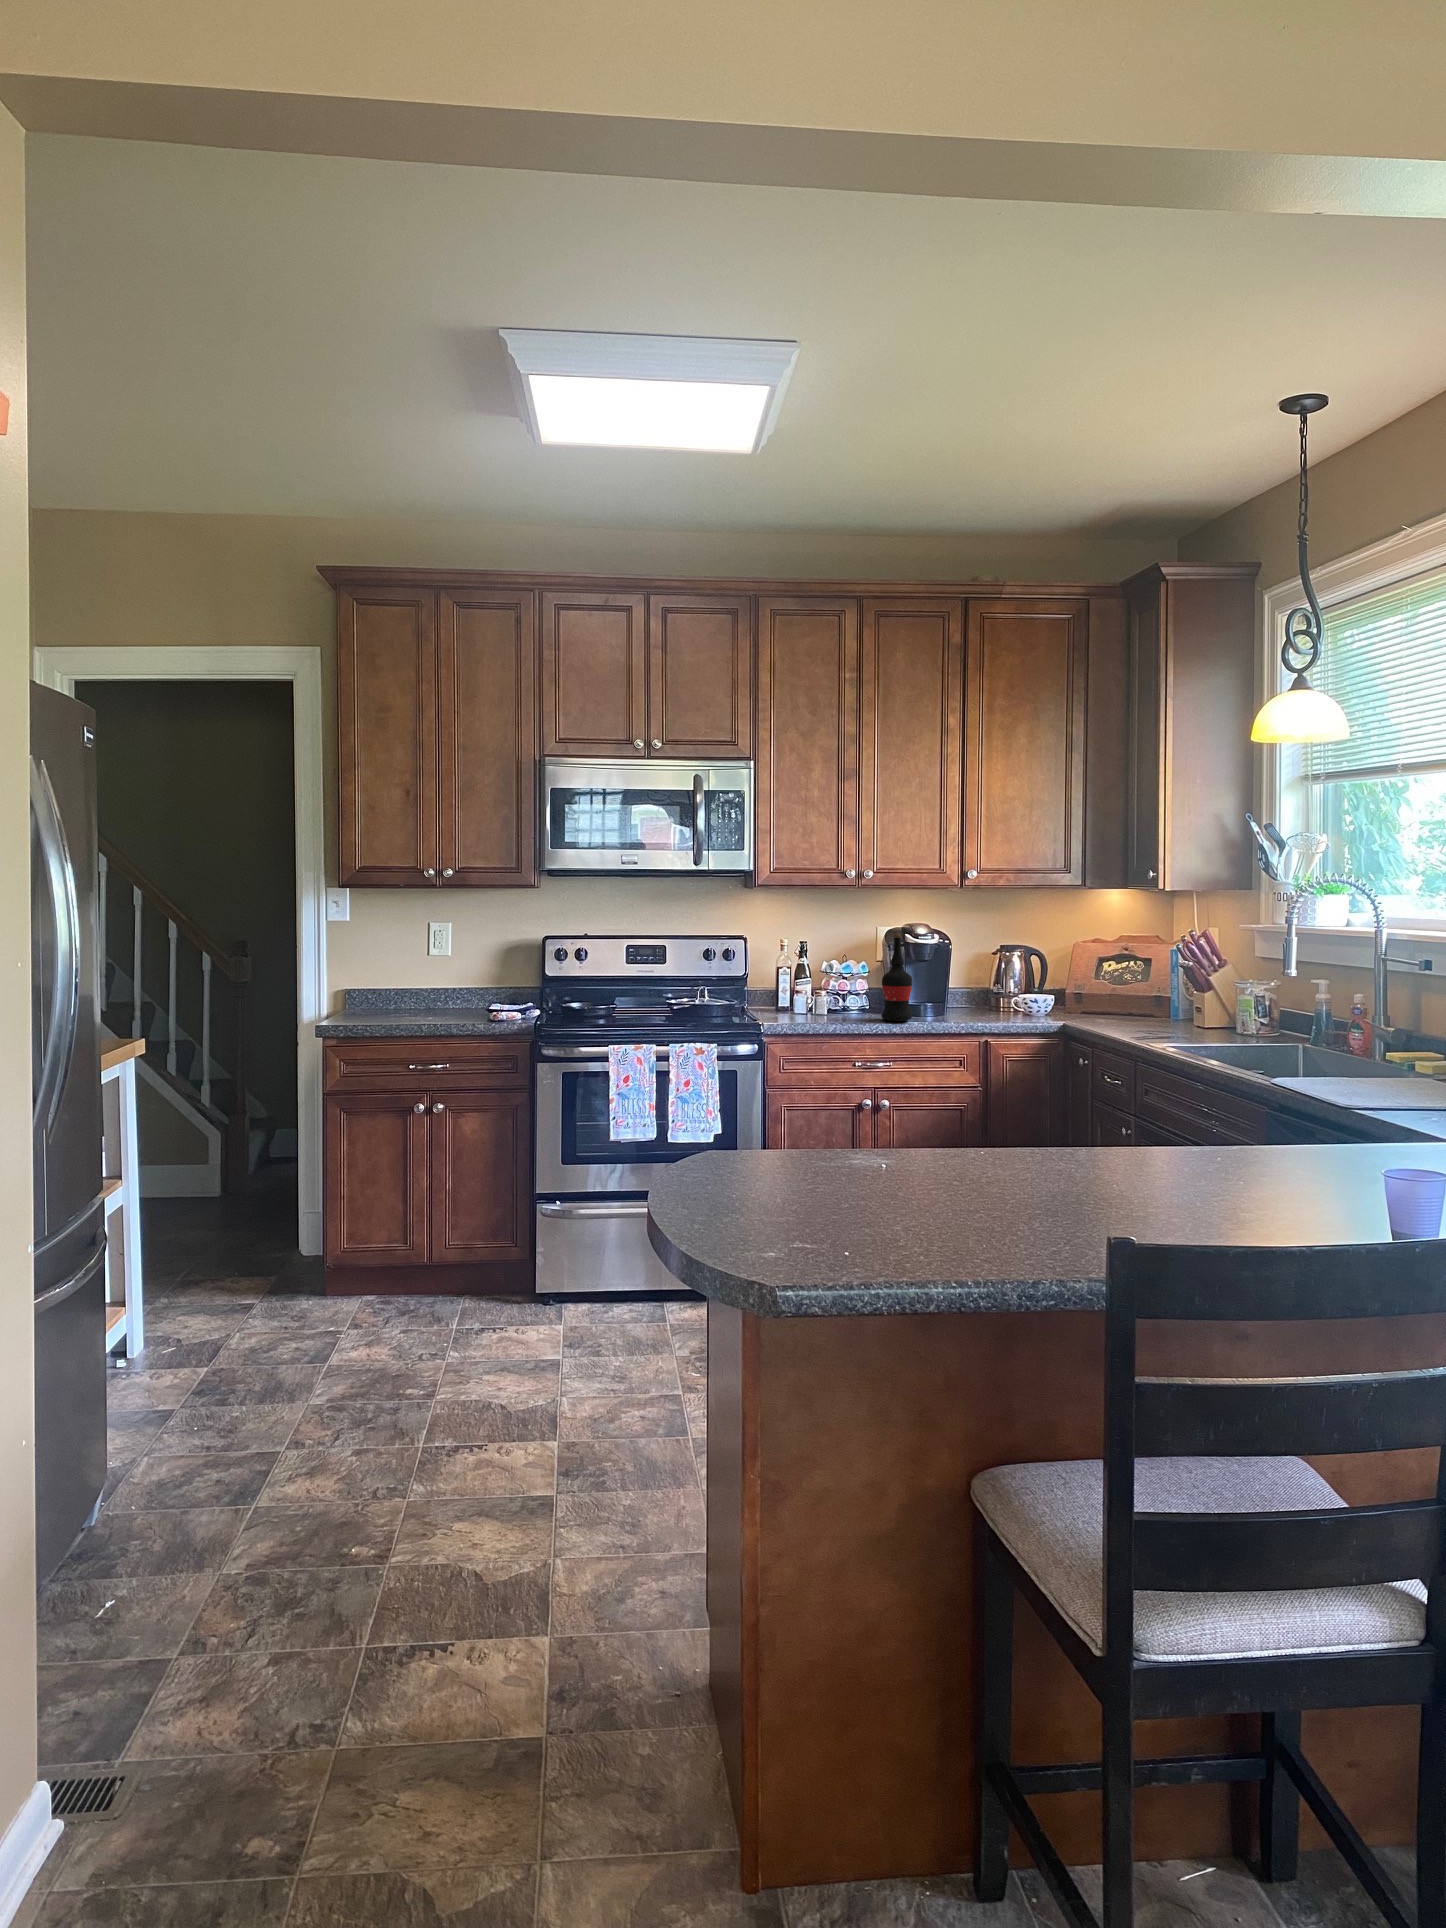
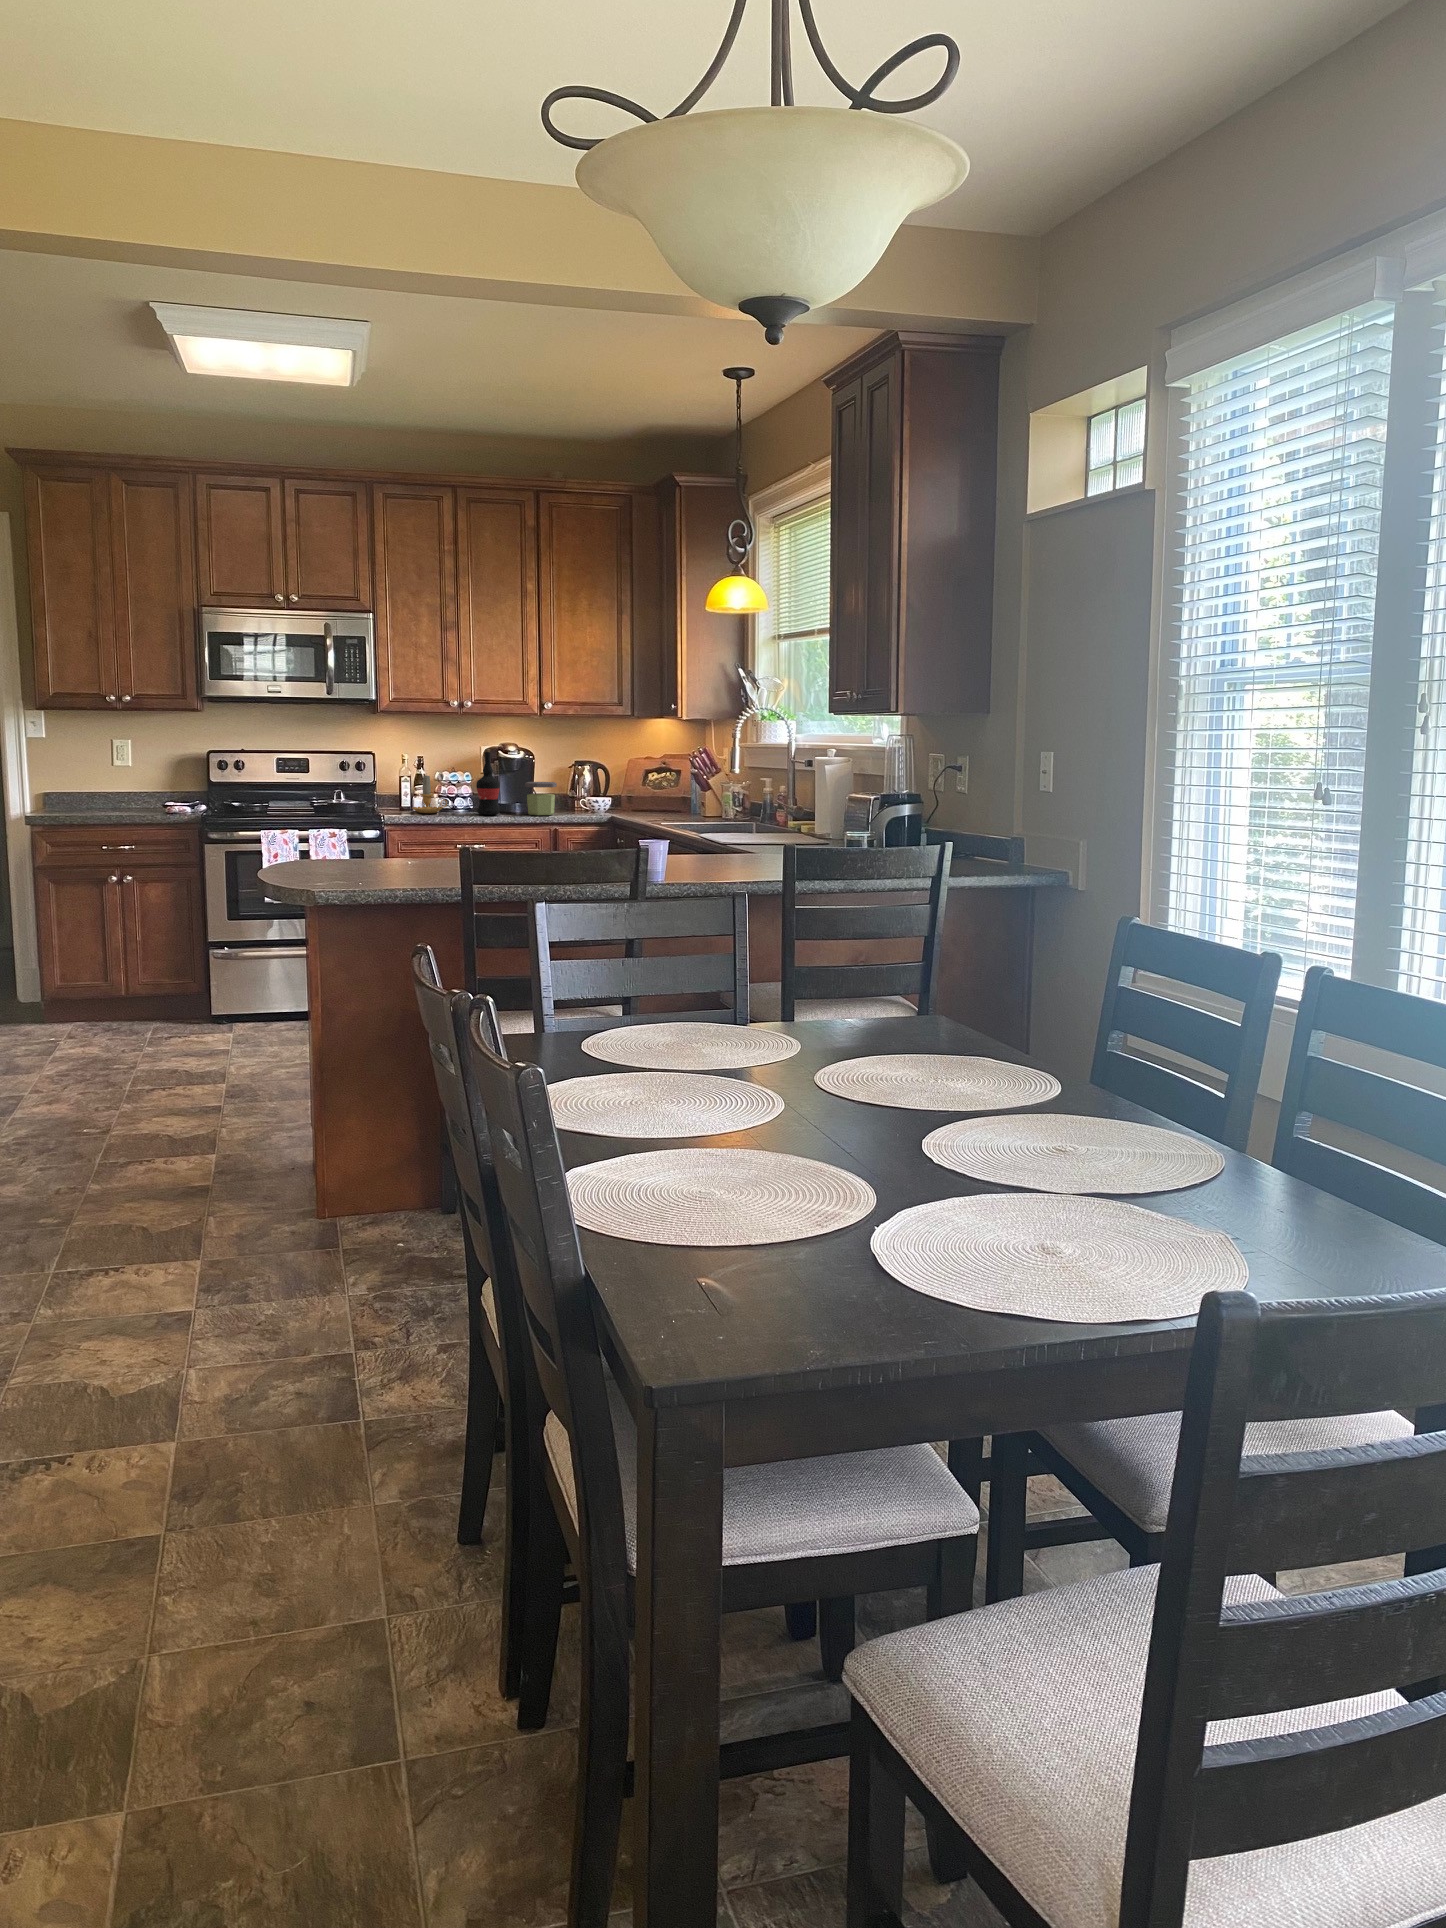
candle: none [796,966,841,1019] -> present [412,775,447,813]
jar: none [945,976,987,1022] -> present [525,782,557,815]

